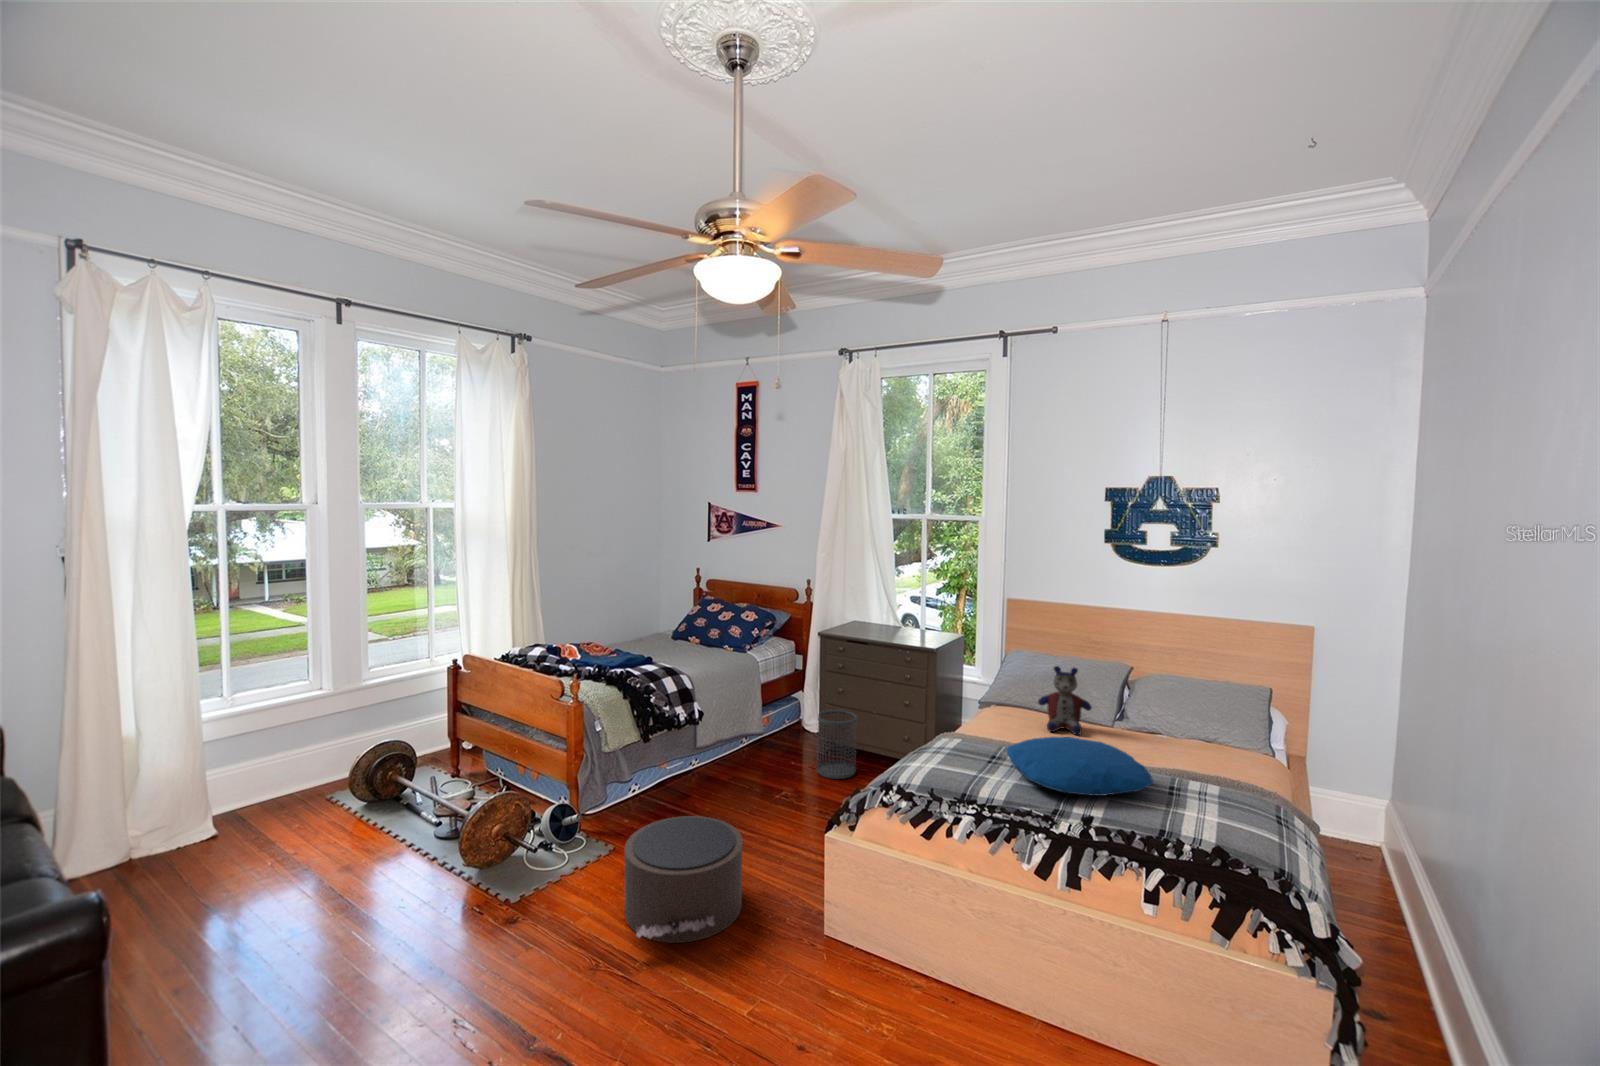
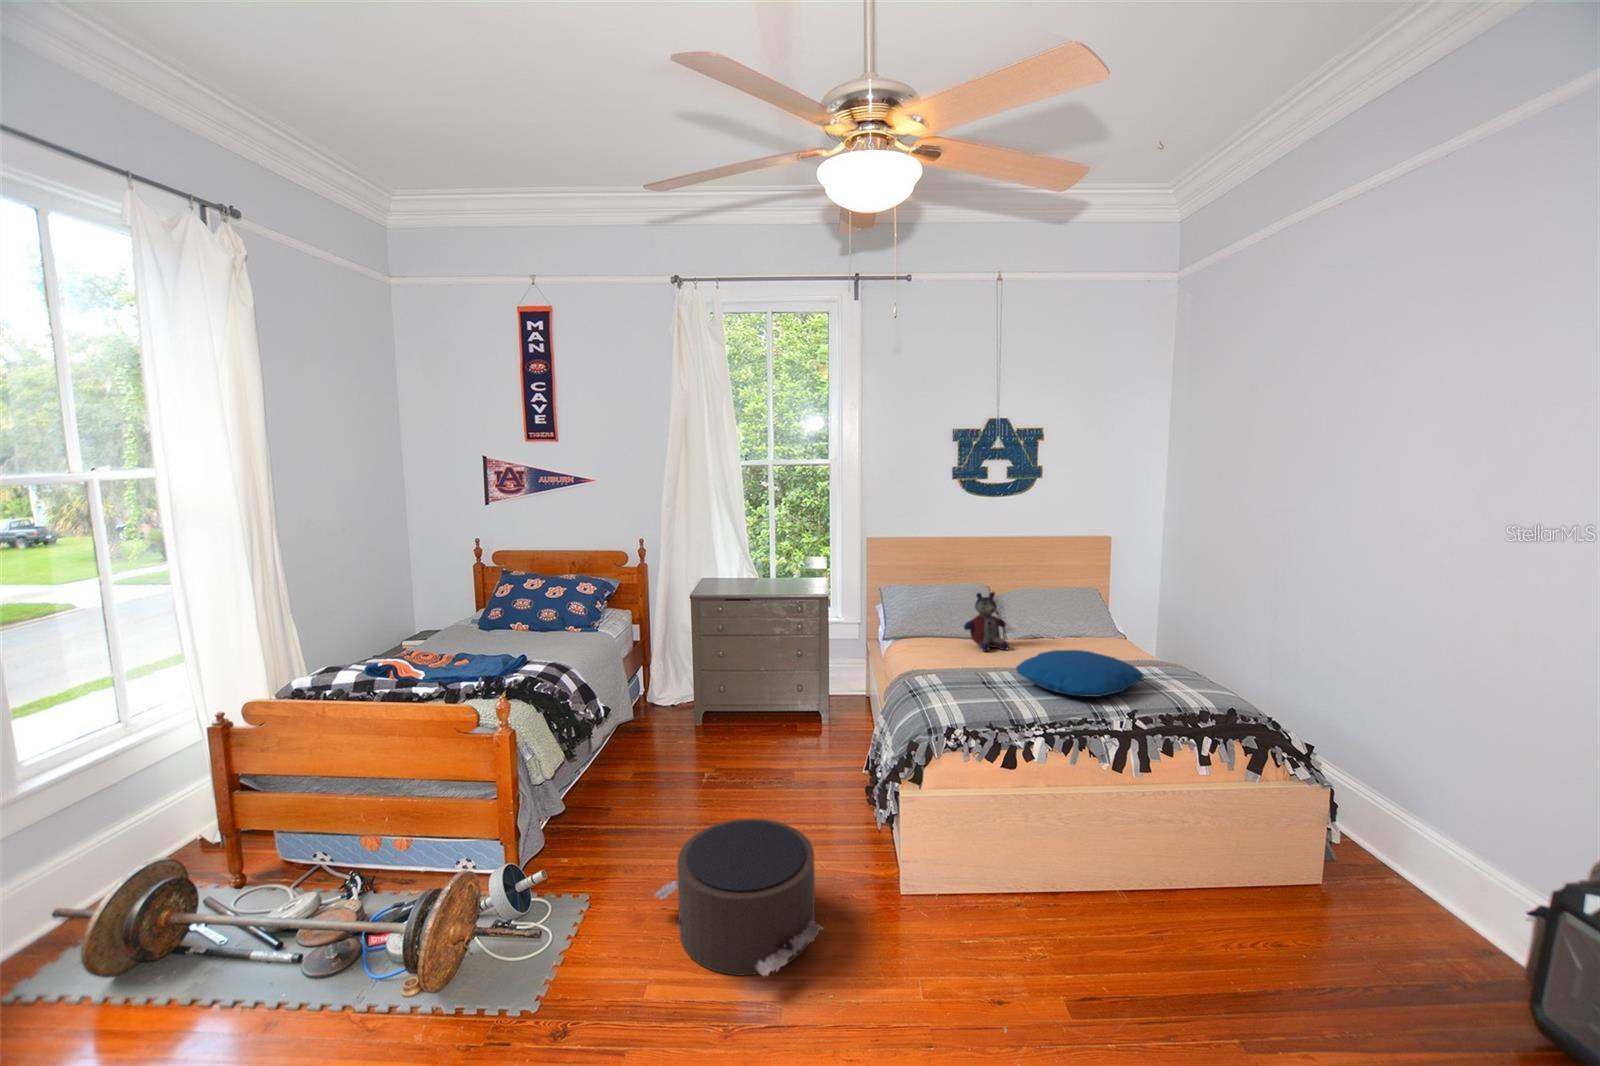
wastebasket: present [817,710,857,779] -> none [713,674,756,748]

